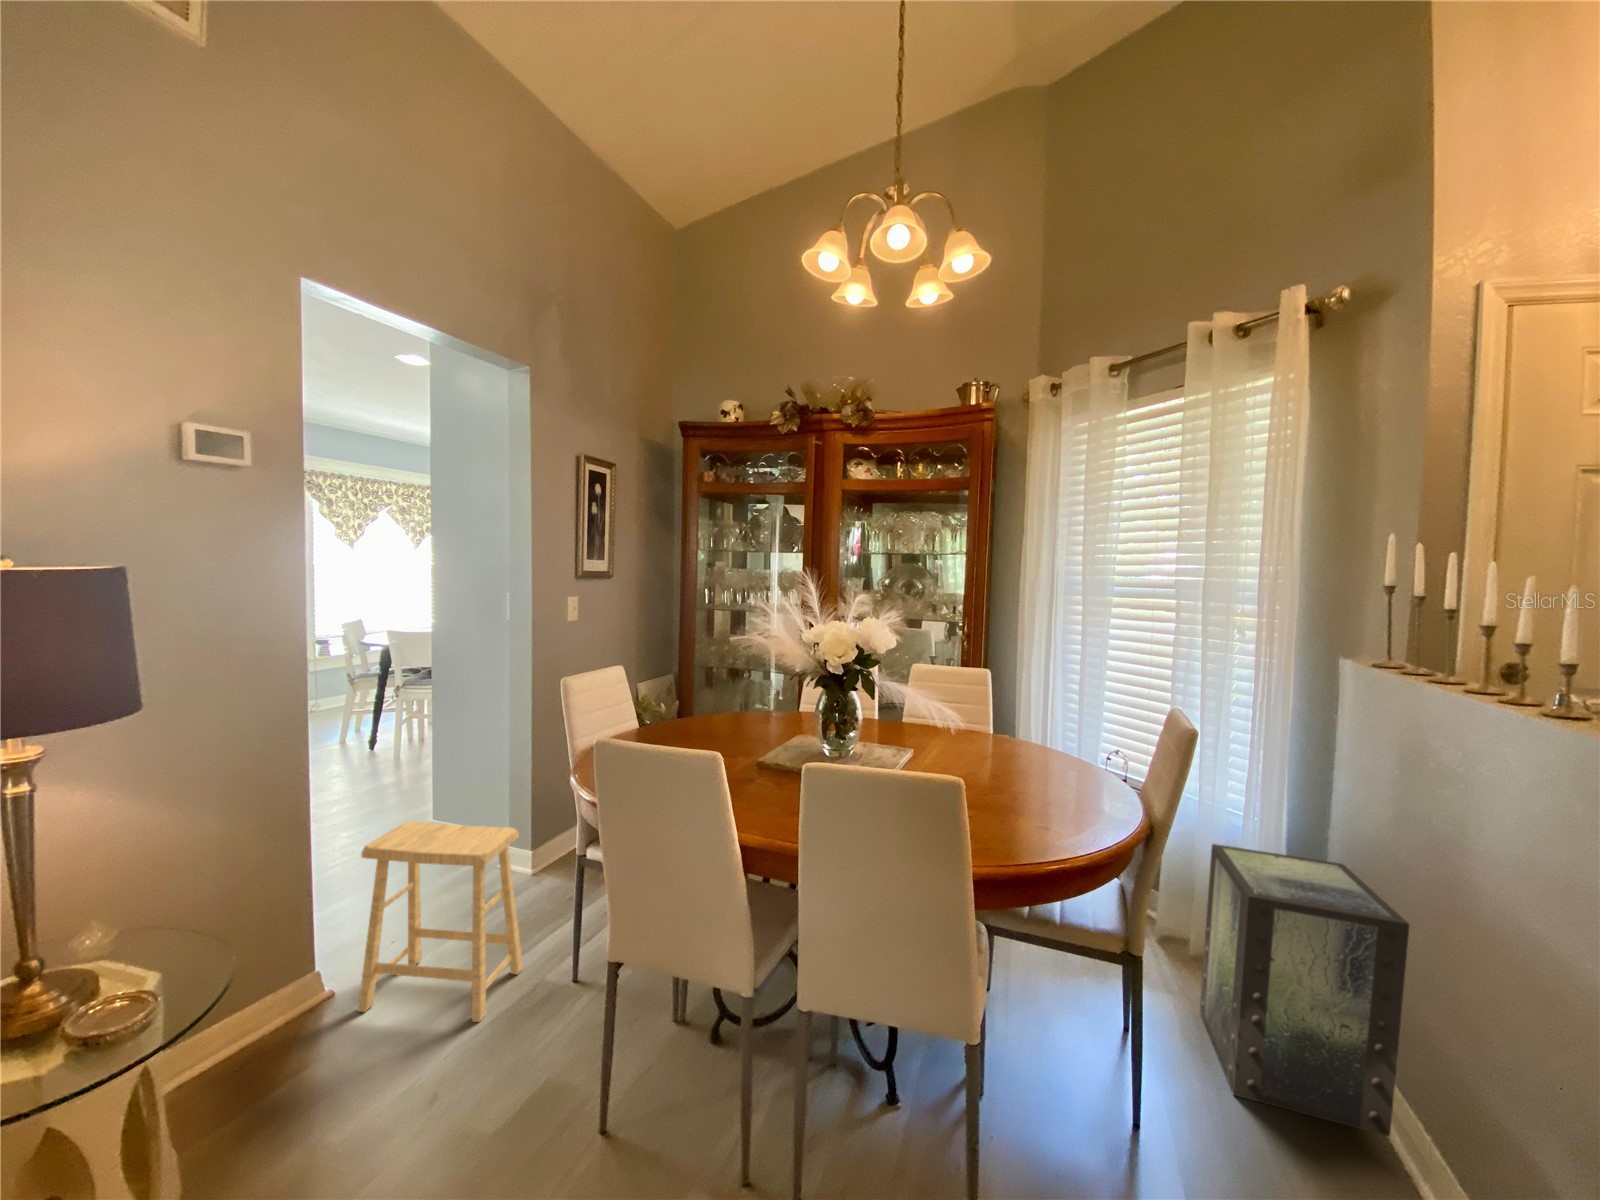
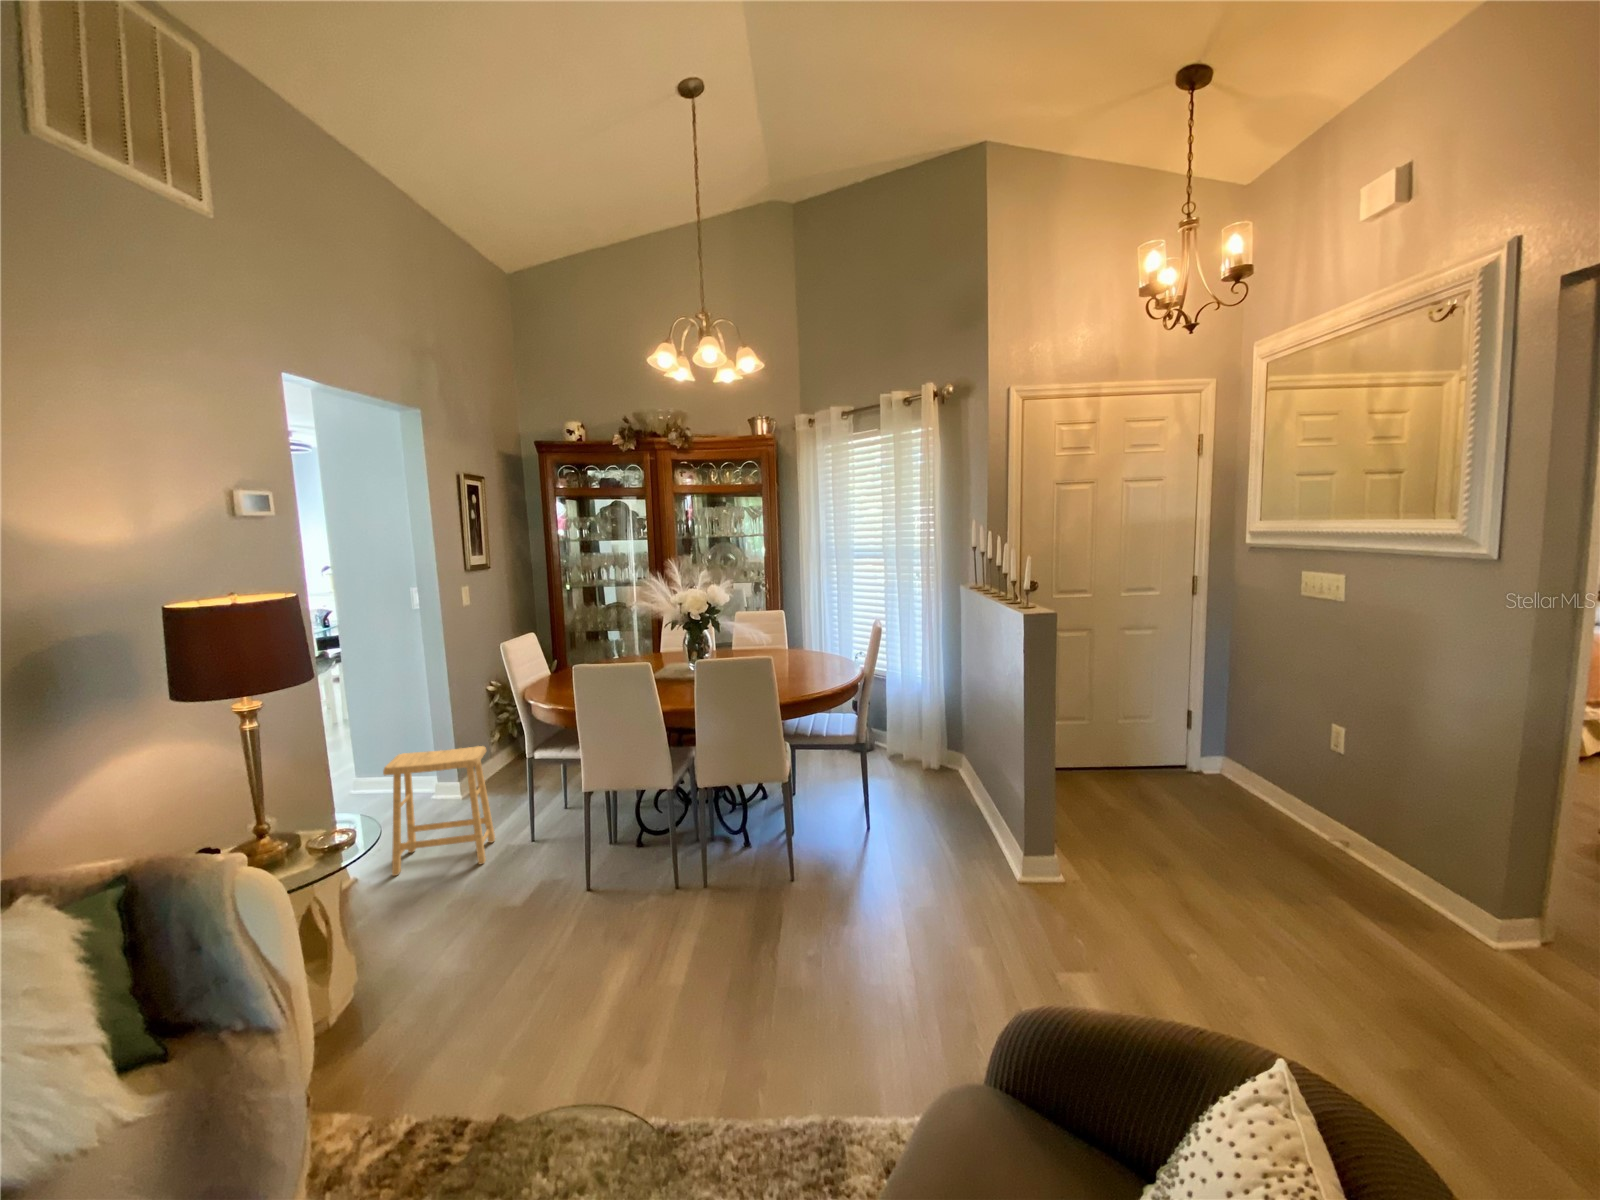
storage box: present [1200,844,1409,1136] -> none [902,692,974,808]

